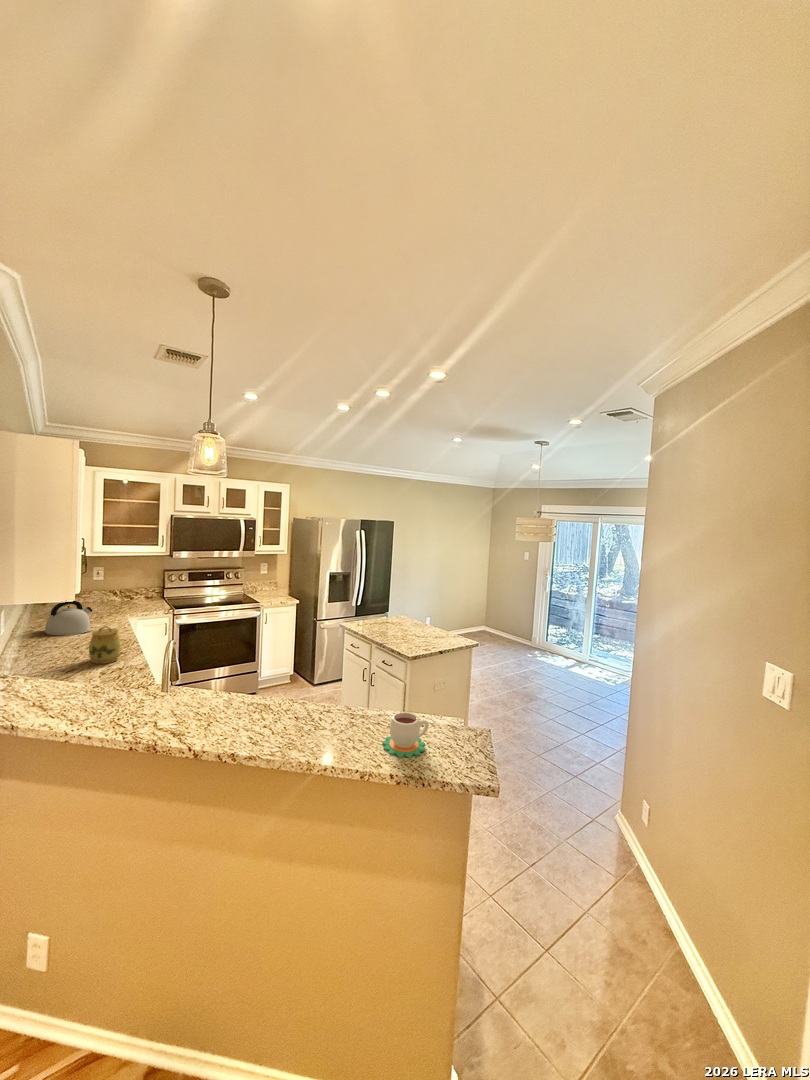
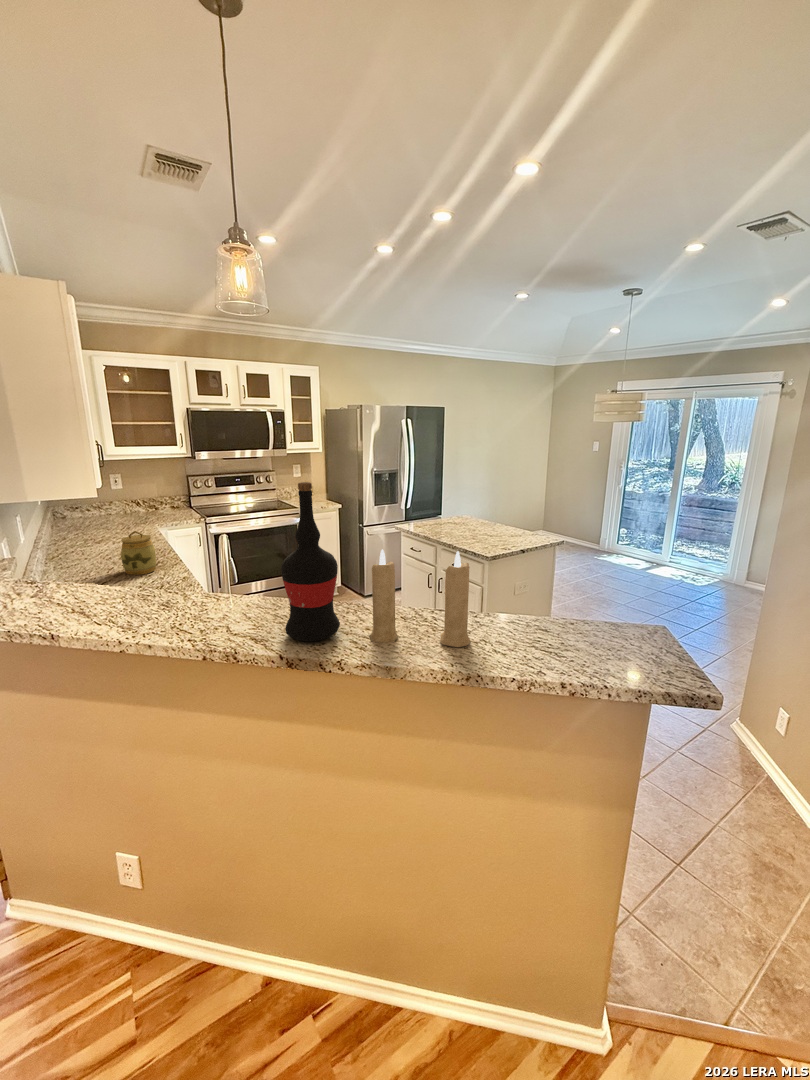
kettle: present [45,601,93,635] -> none [68,508,118,549]
wine bottle: none [199,616,244,736] -> present [281,482,340,641]
candle: none [263,662,340,744] -> present [369,549,471,647]
mug: present [383,712,429,758] -> none [531,604,594,662]

